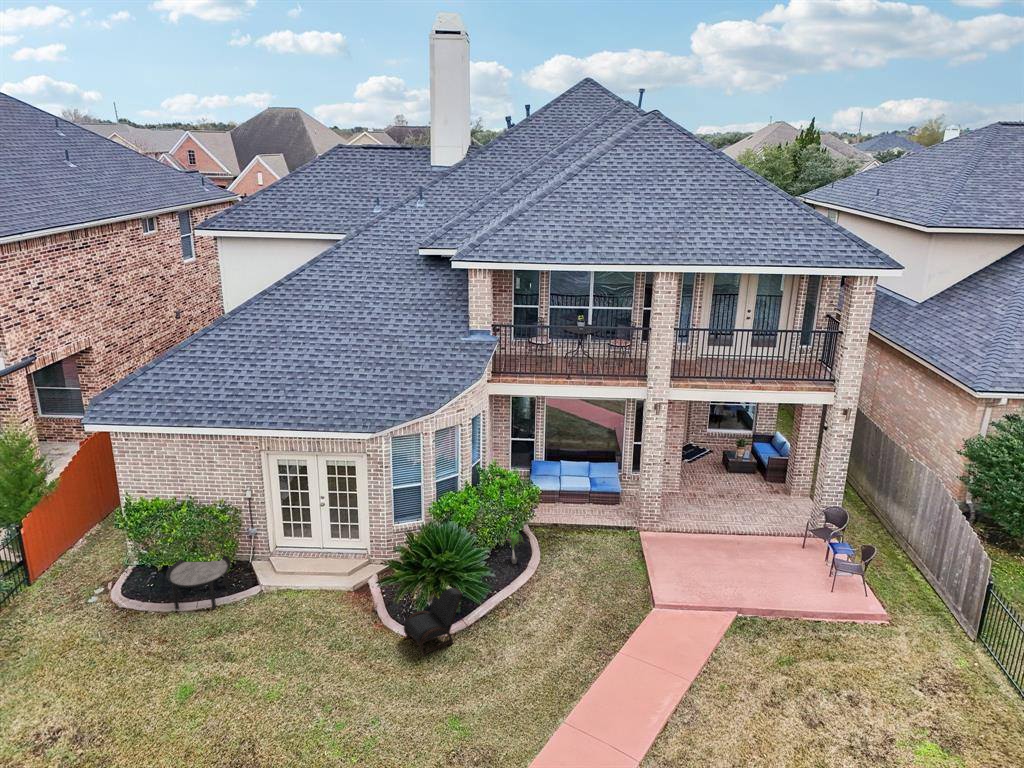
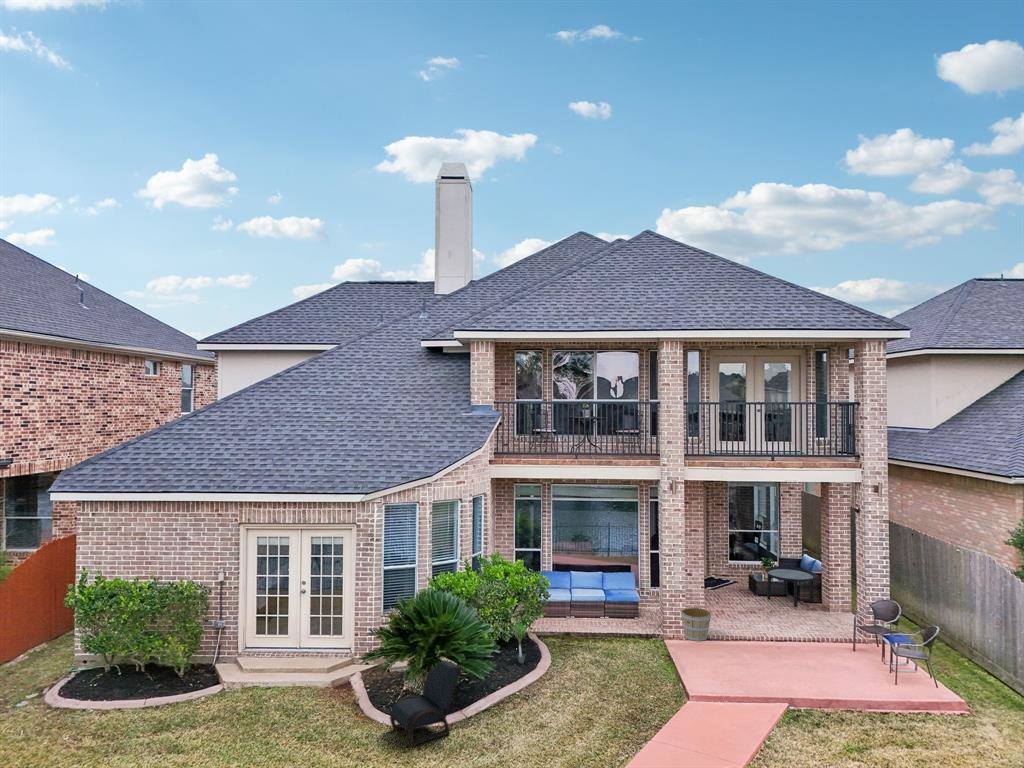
wooden bucket: none [656,509,683,540] -> present [681,607,711,641]
round table: present [166,555,231,610] -> present [765,566,816,607]

